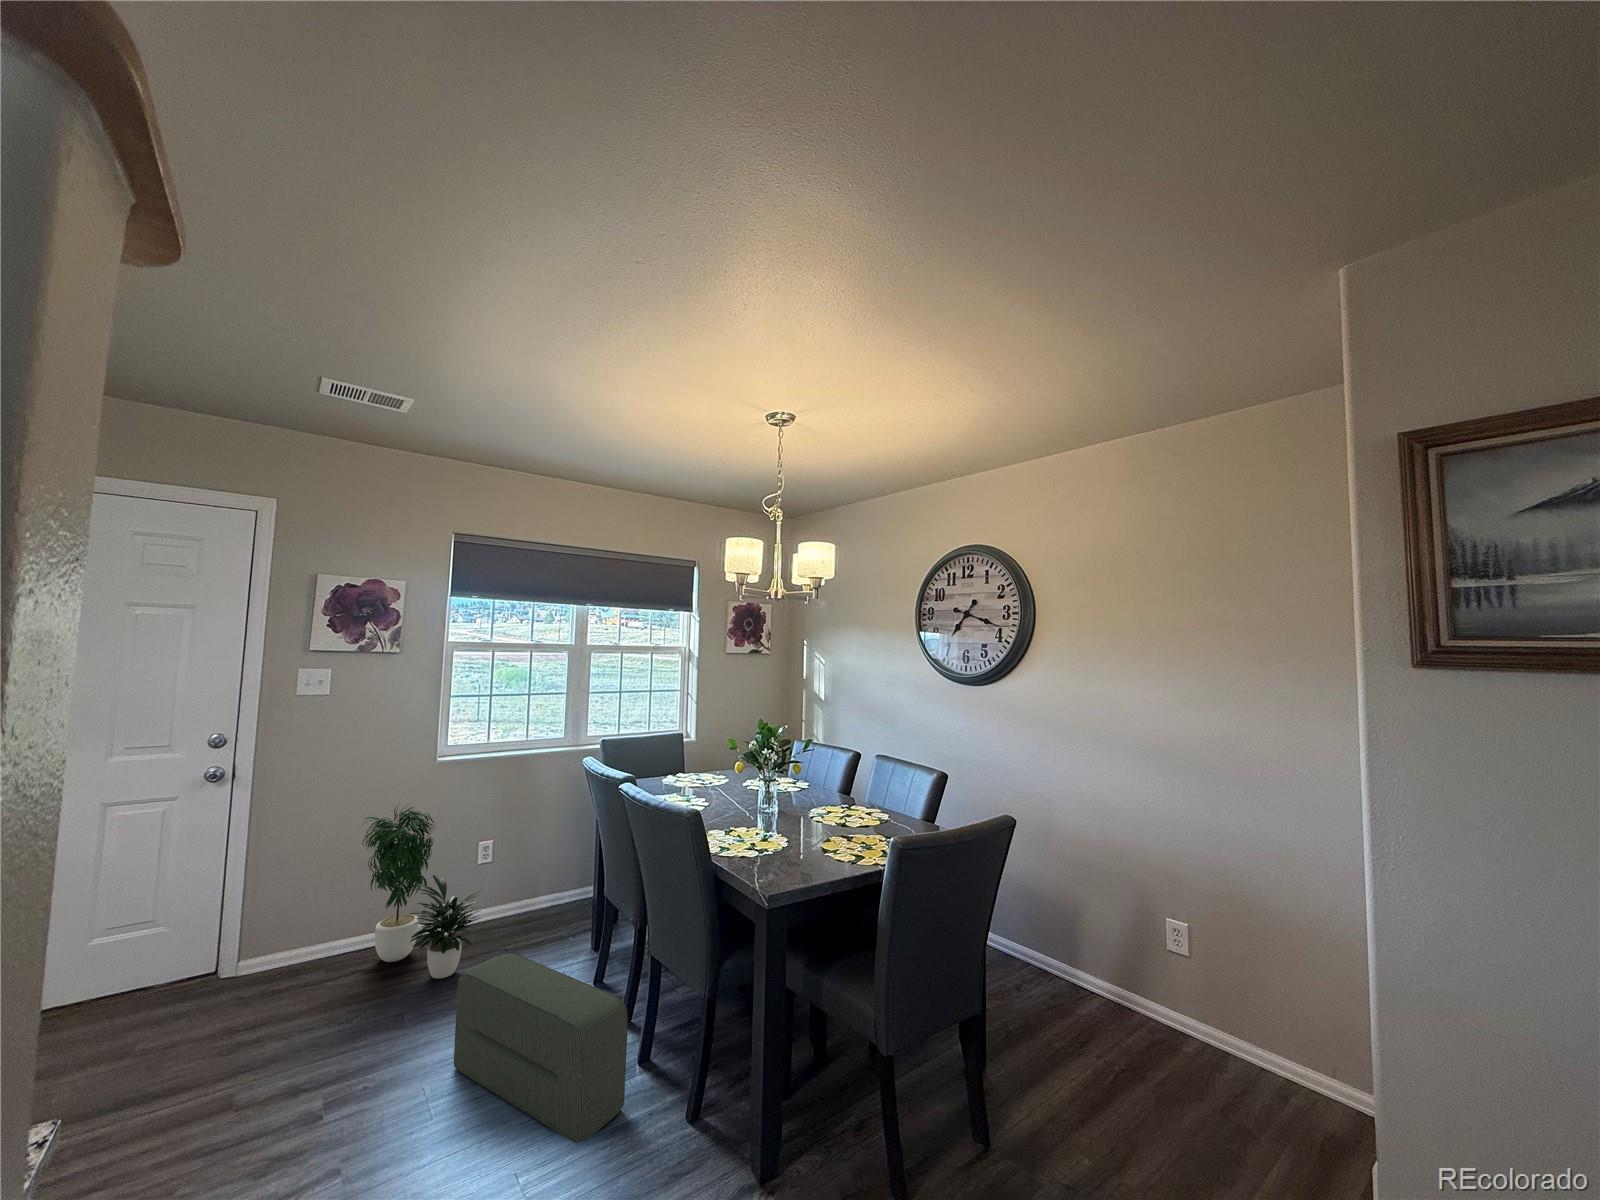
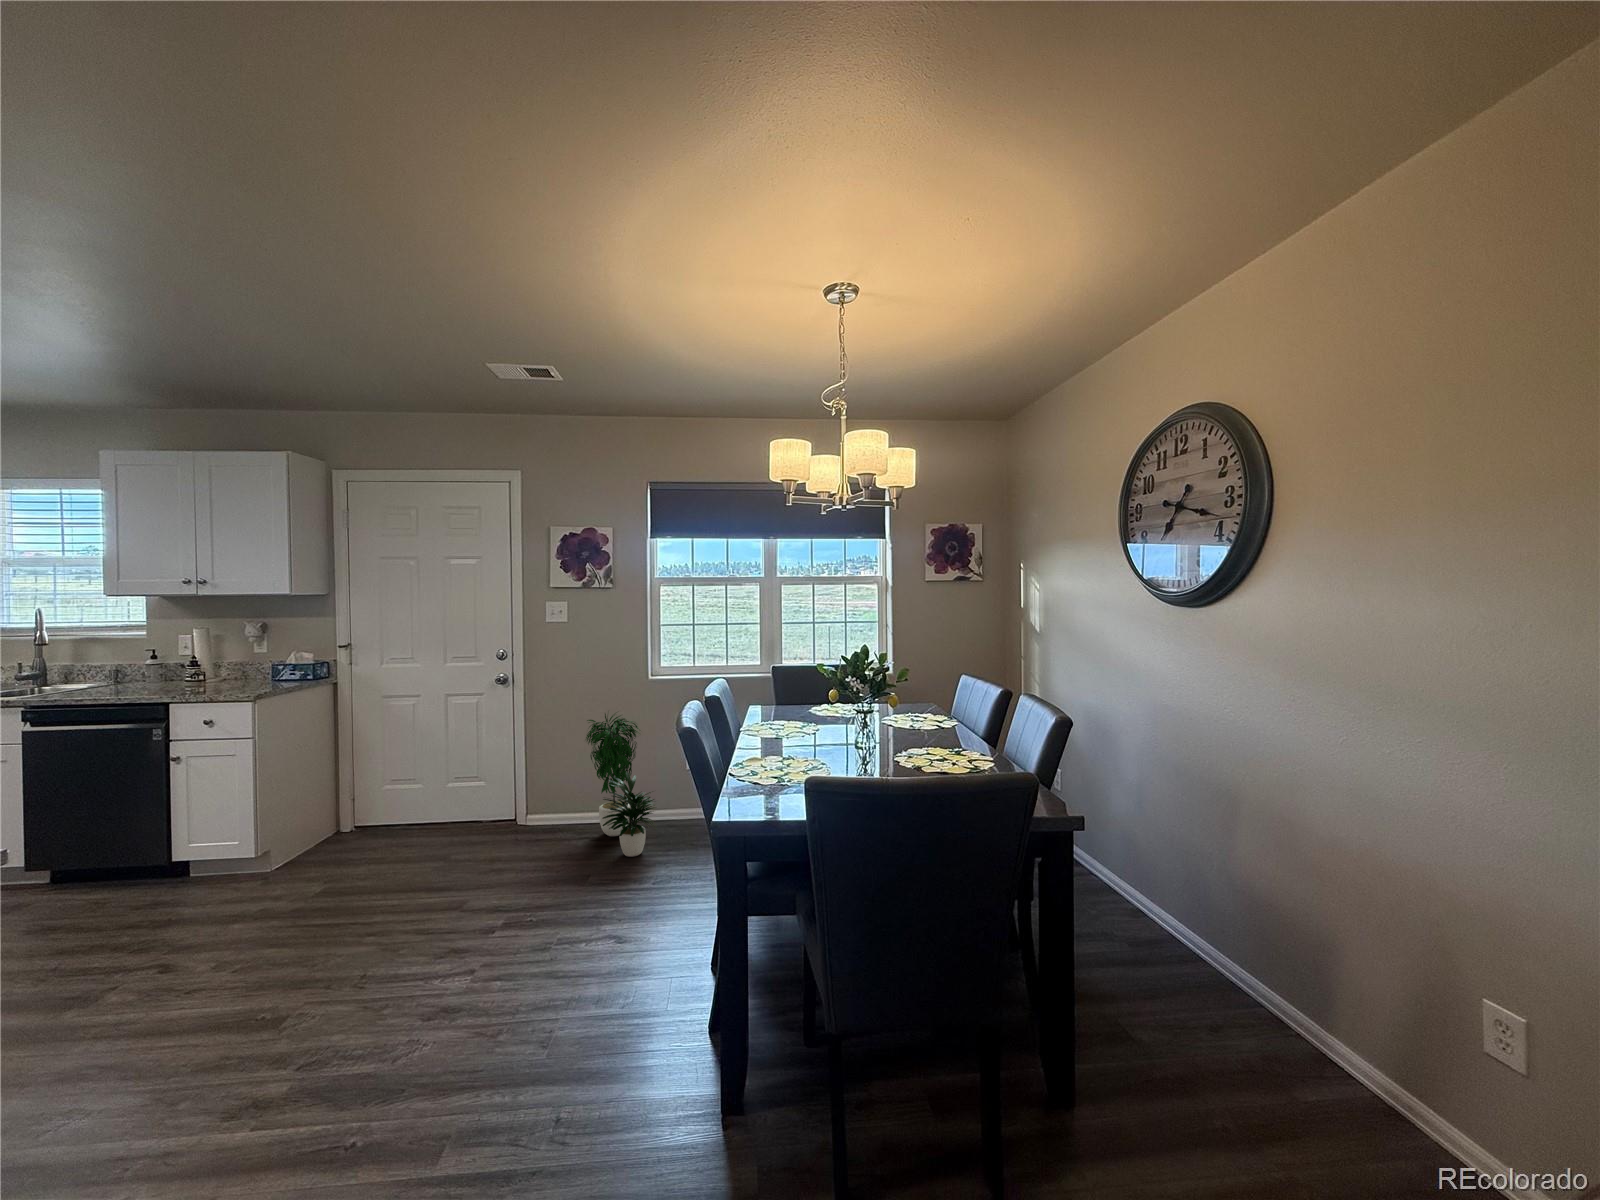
pouf: present [454,953,628,1143] -> none [579,844,662,1019]

